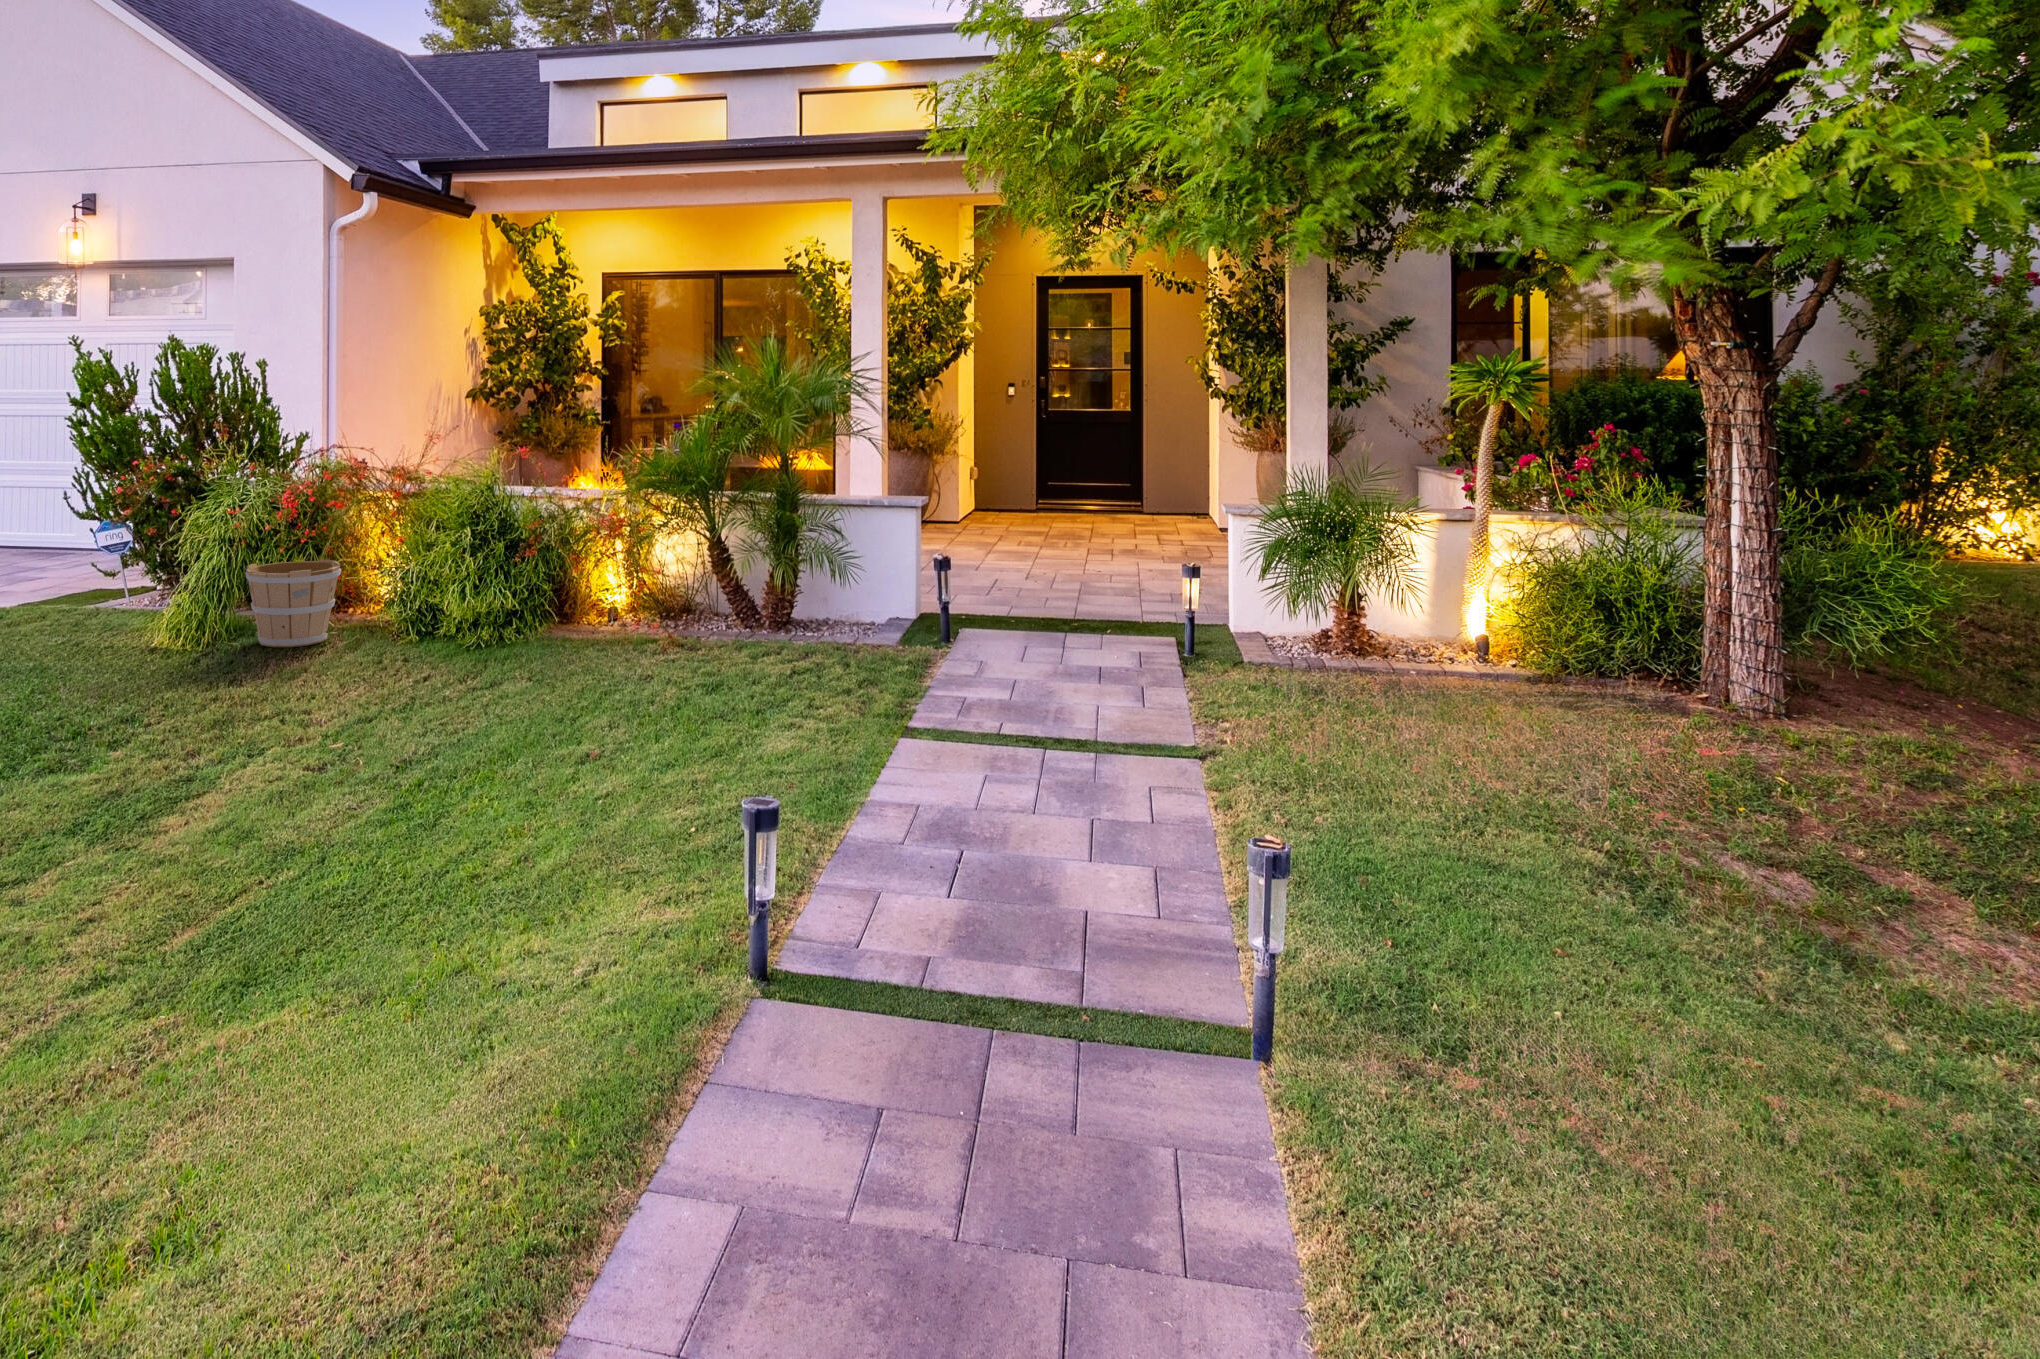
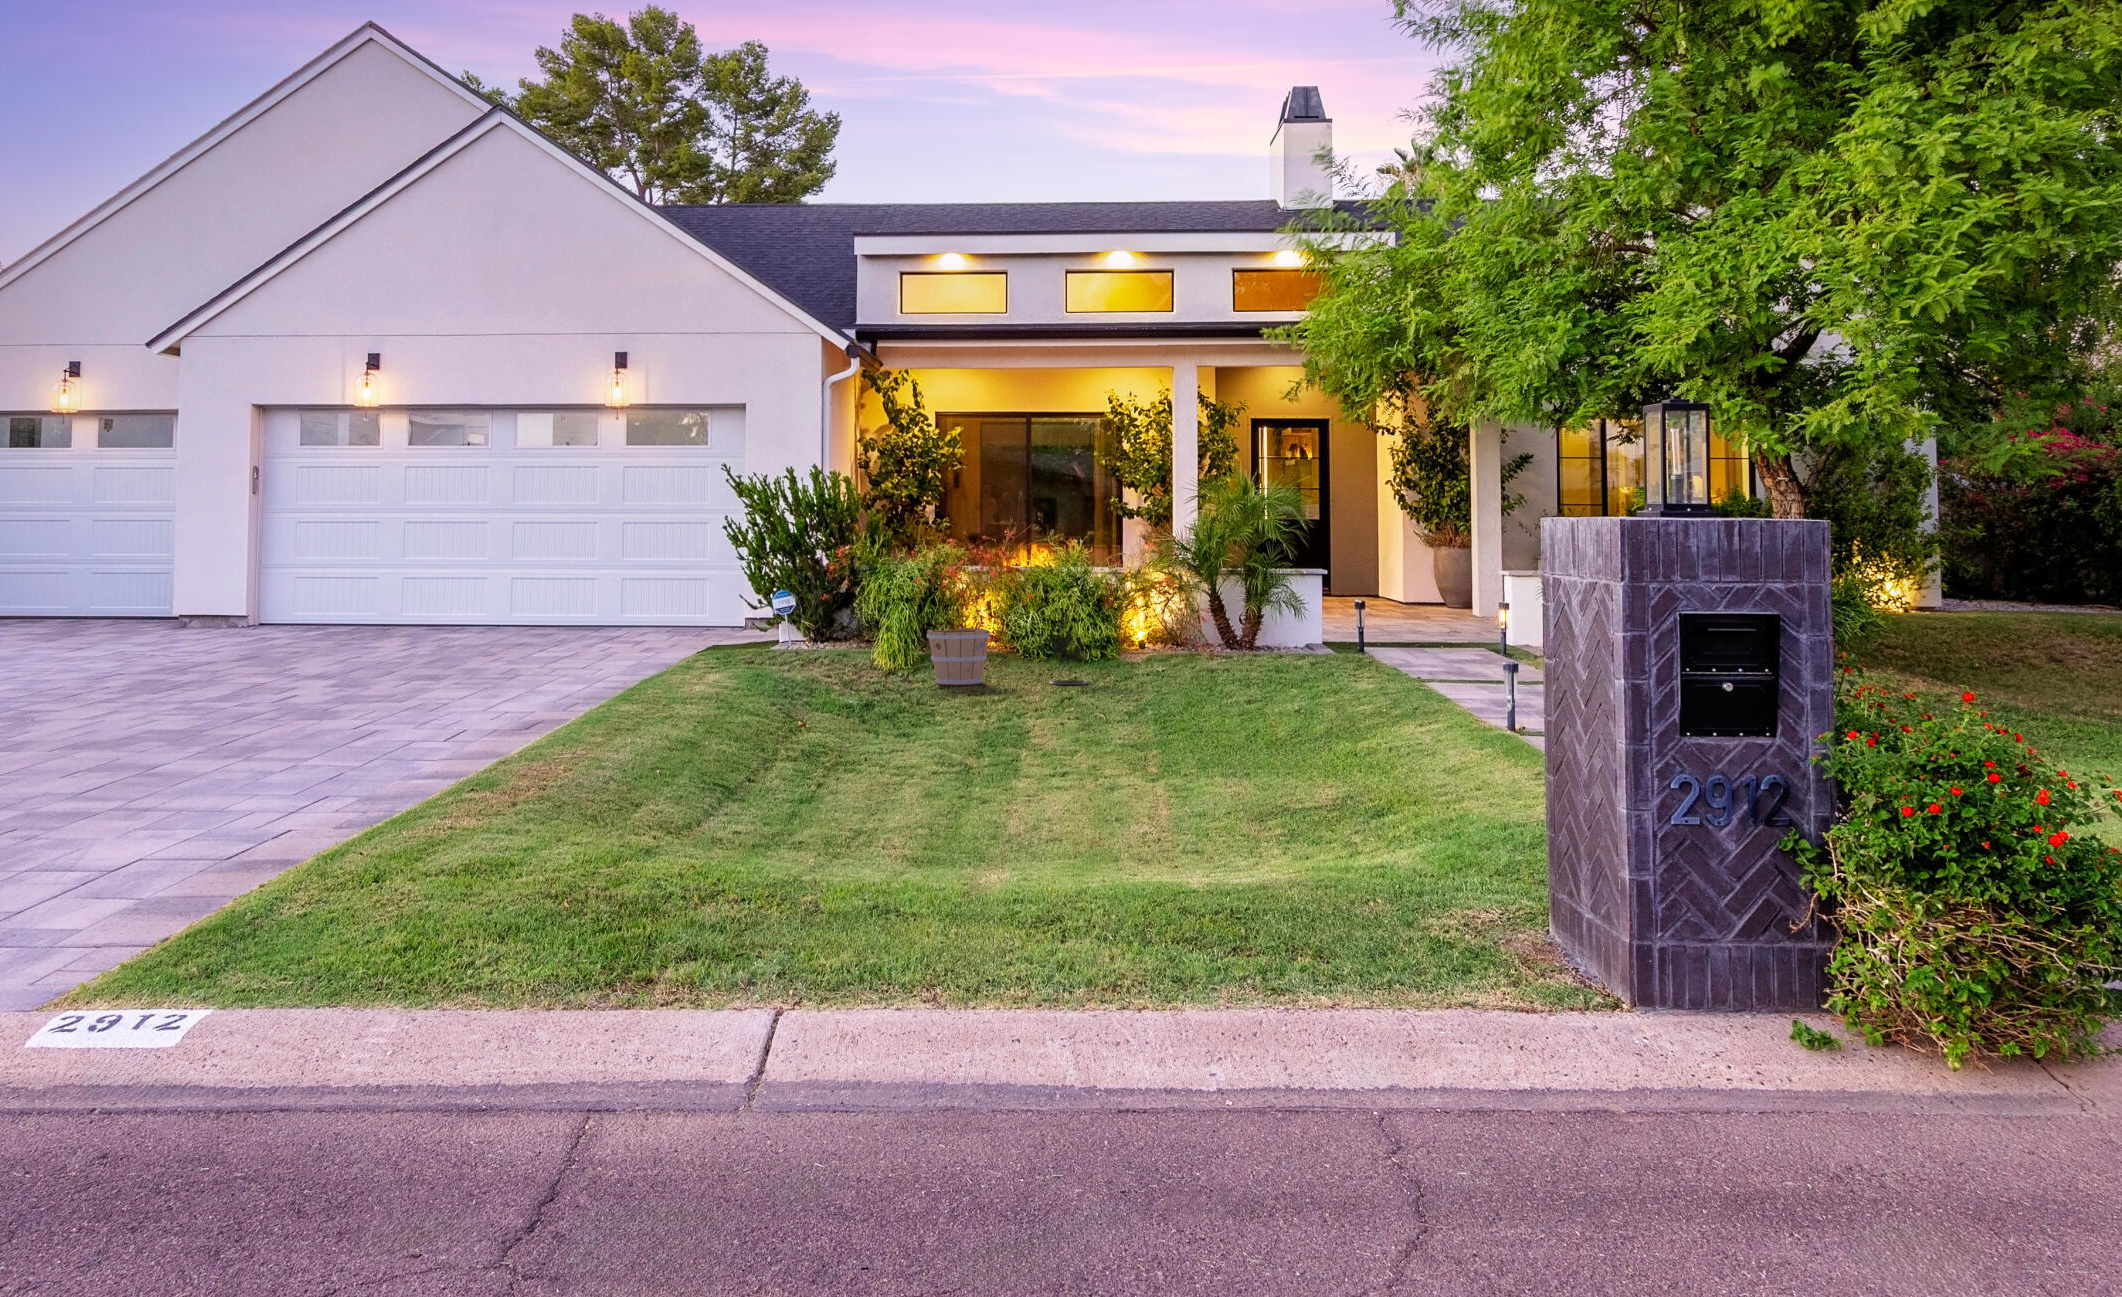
potted tree: none [379,552,452,663] -> present [1050,616,1088,685]

